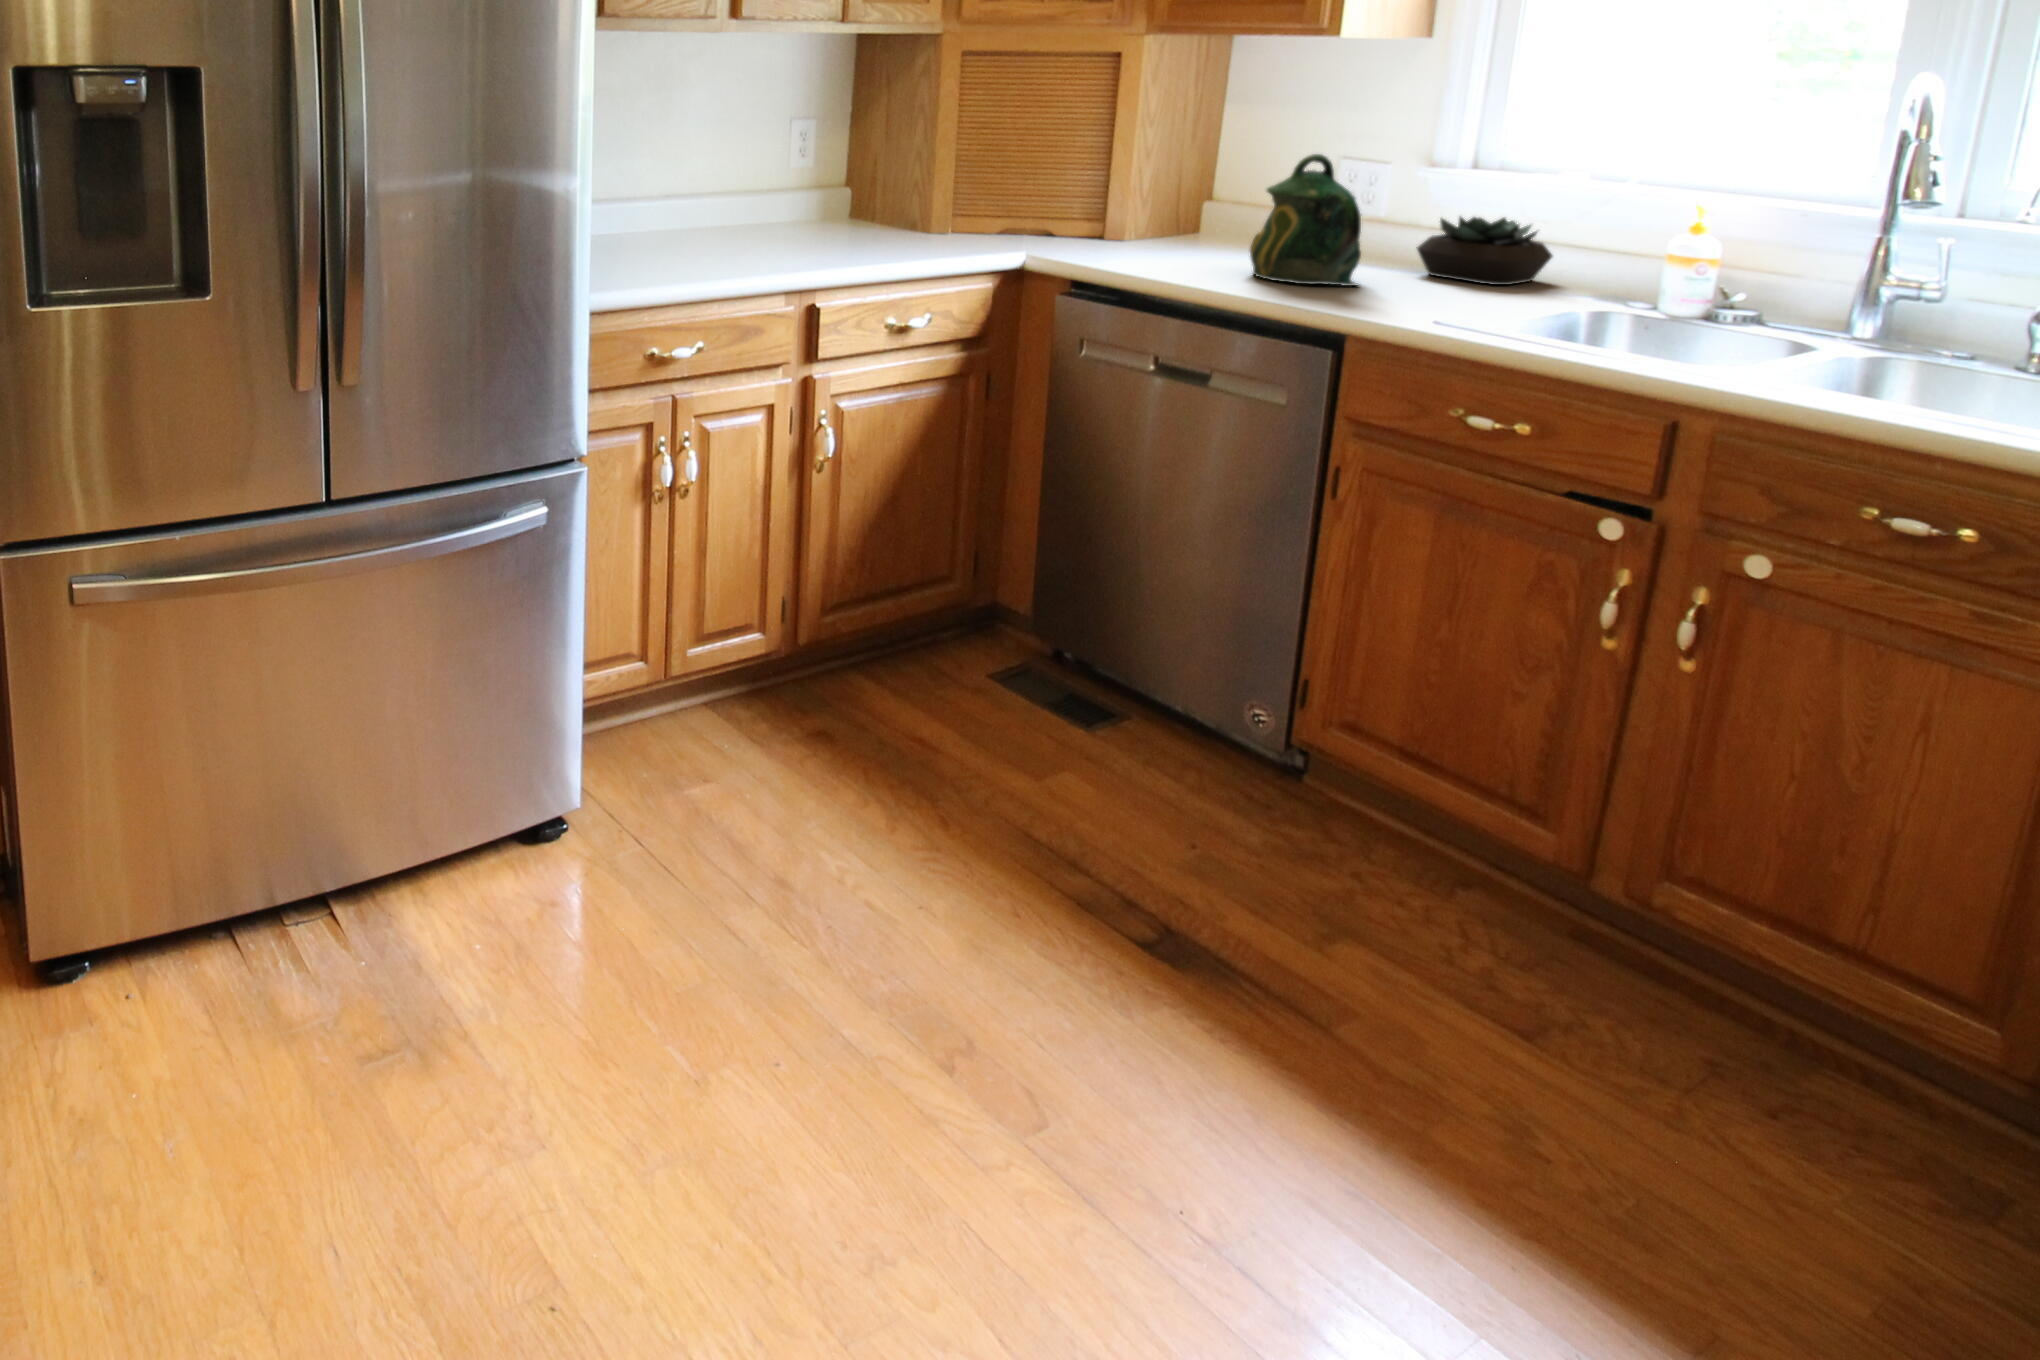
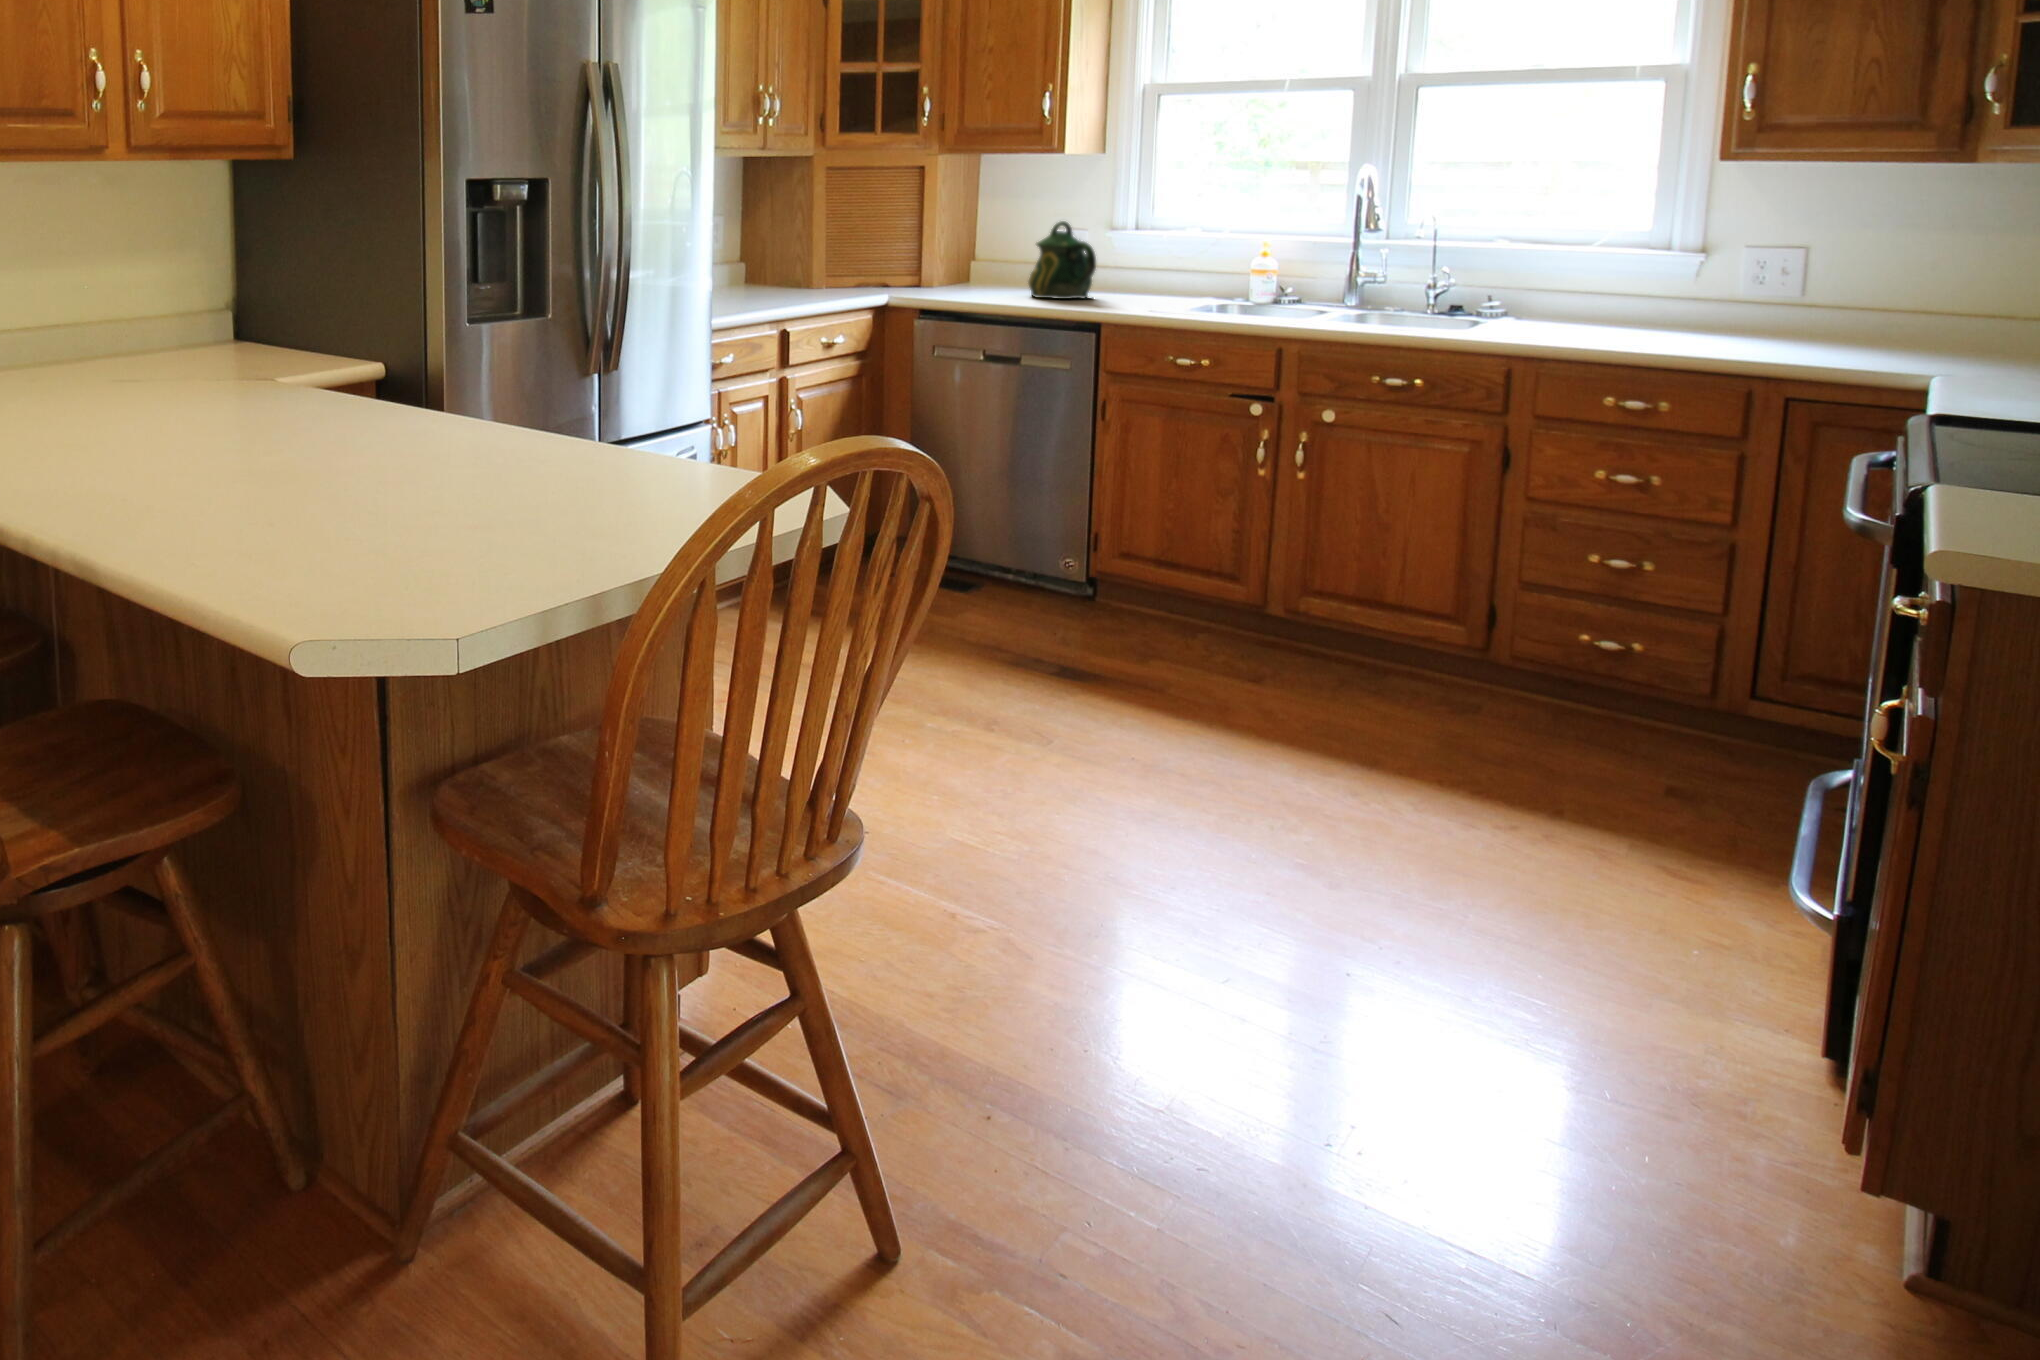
succulent plant: present [1416,217,1552,285] -> none [1115,256,1189,295]

